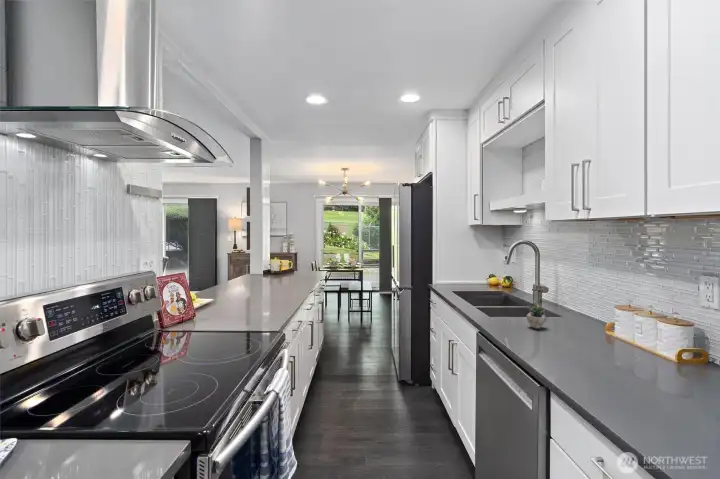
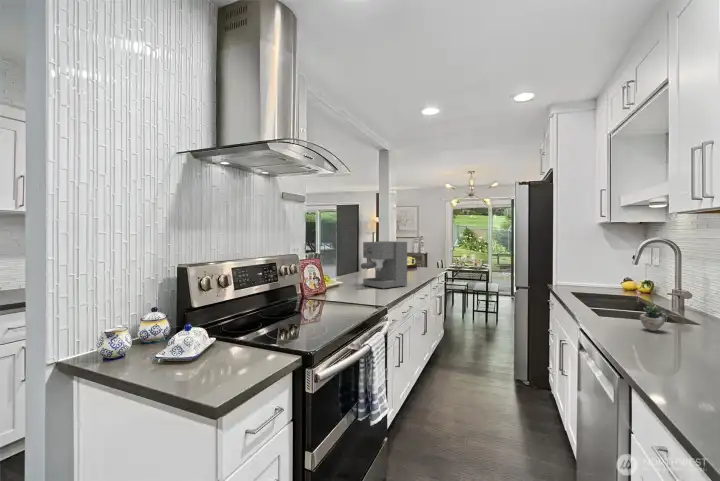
coffee maker: none [239,246,294,304] -> present [361,241,407,289]

